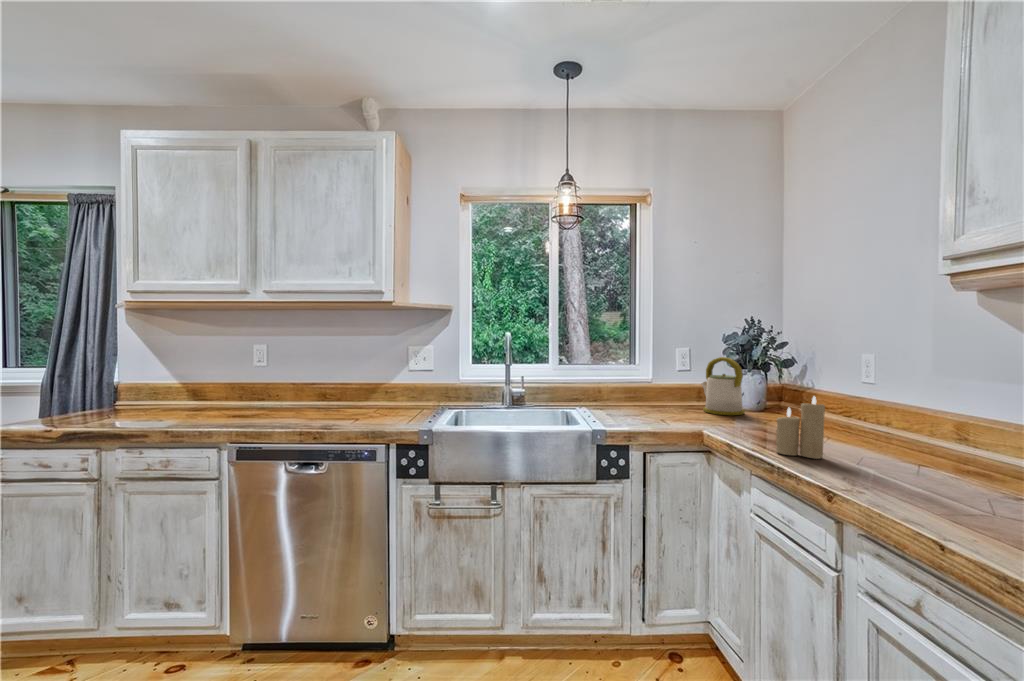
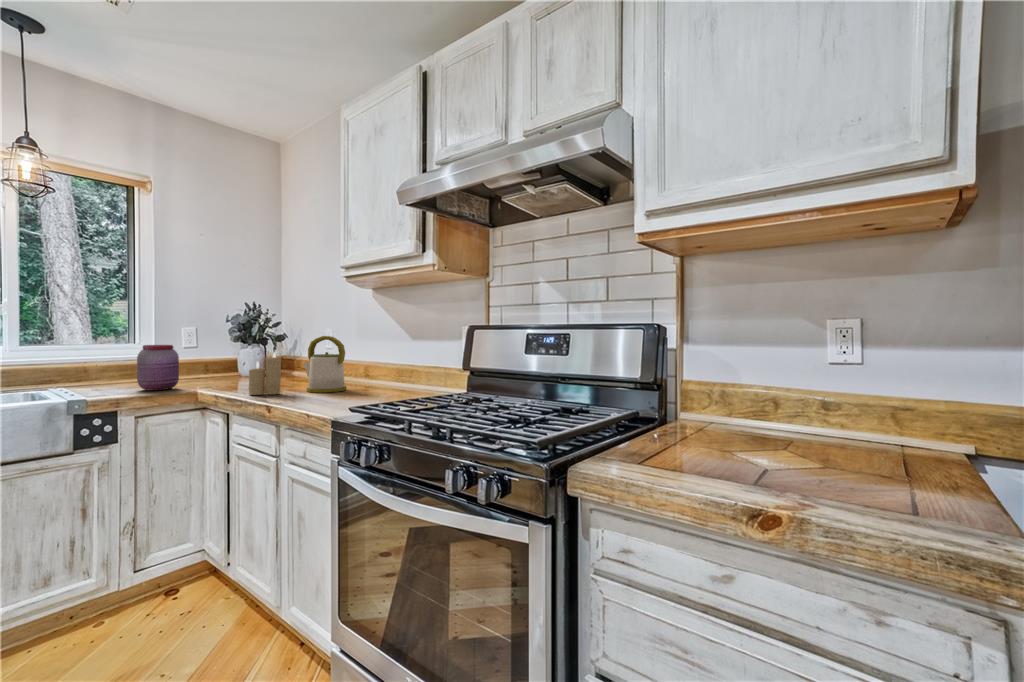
kettle: present [702,357,745,415] -> present [303,336,346,393]
jar: none [644,371,682,423] -> present [137,345,179,390]

